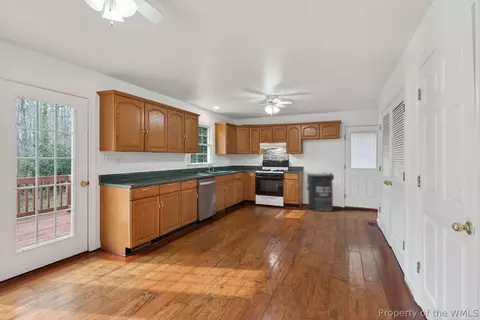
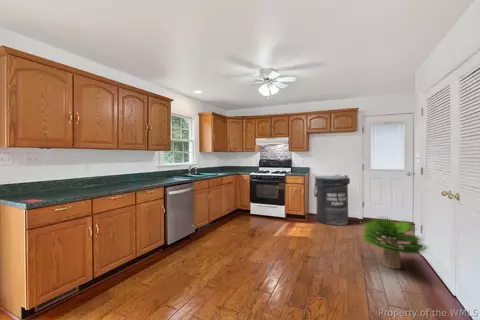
potted plant: none [335,199,382,235] -> present [362,218,427,269]

